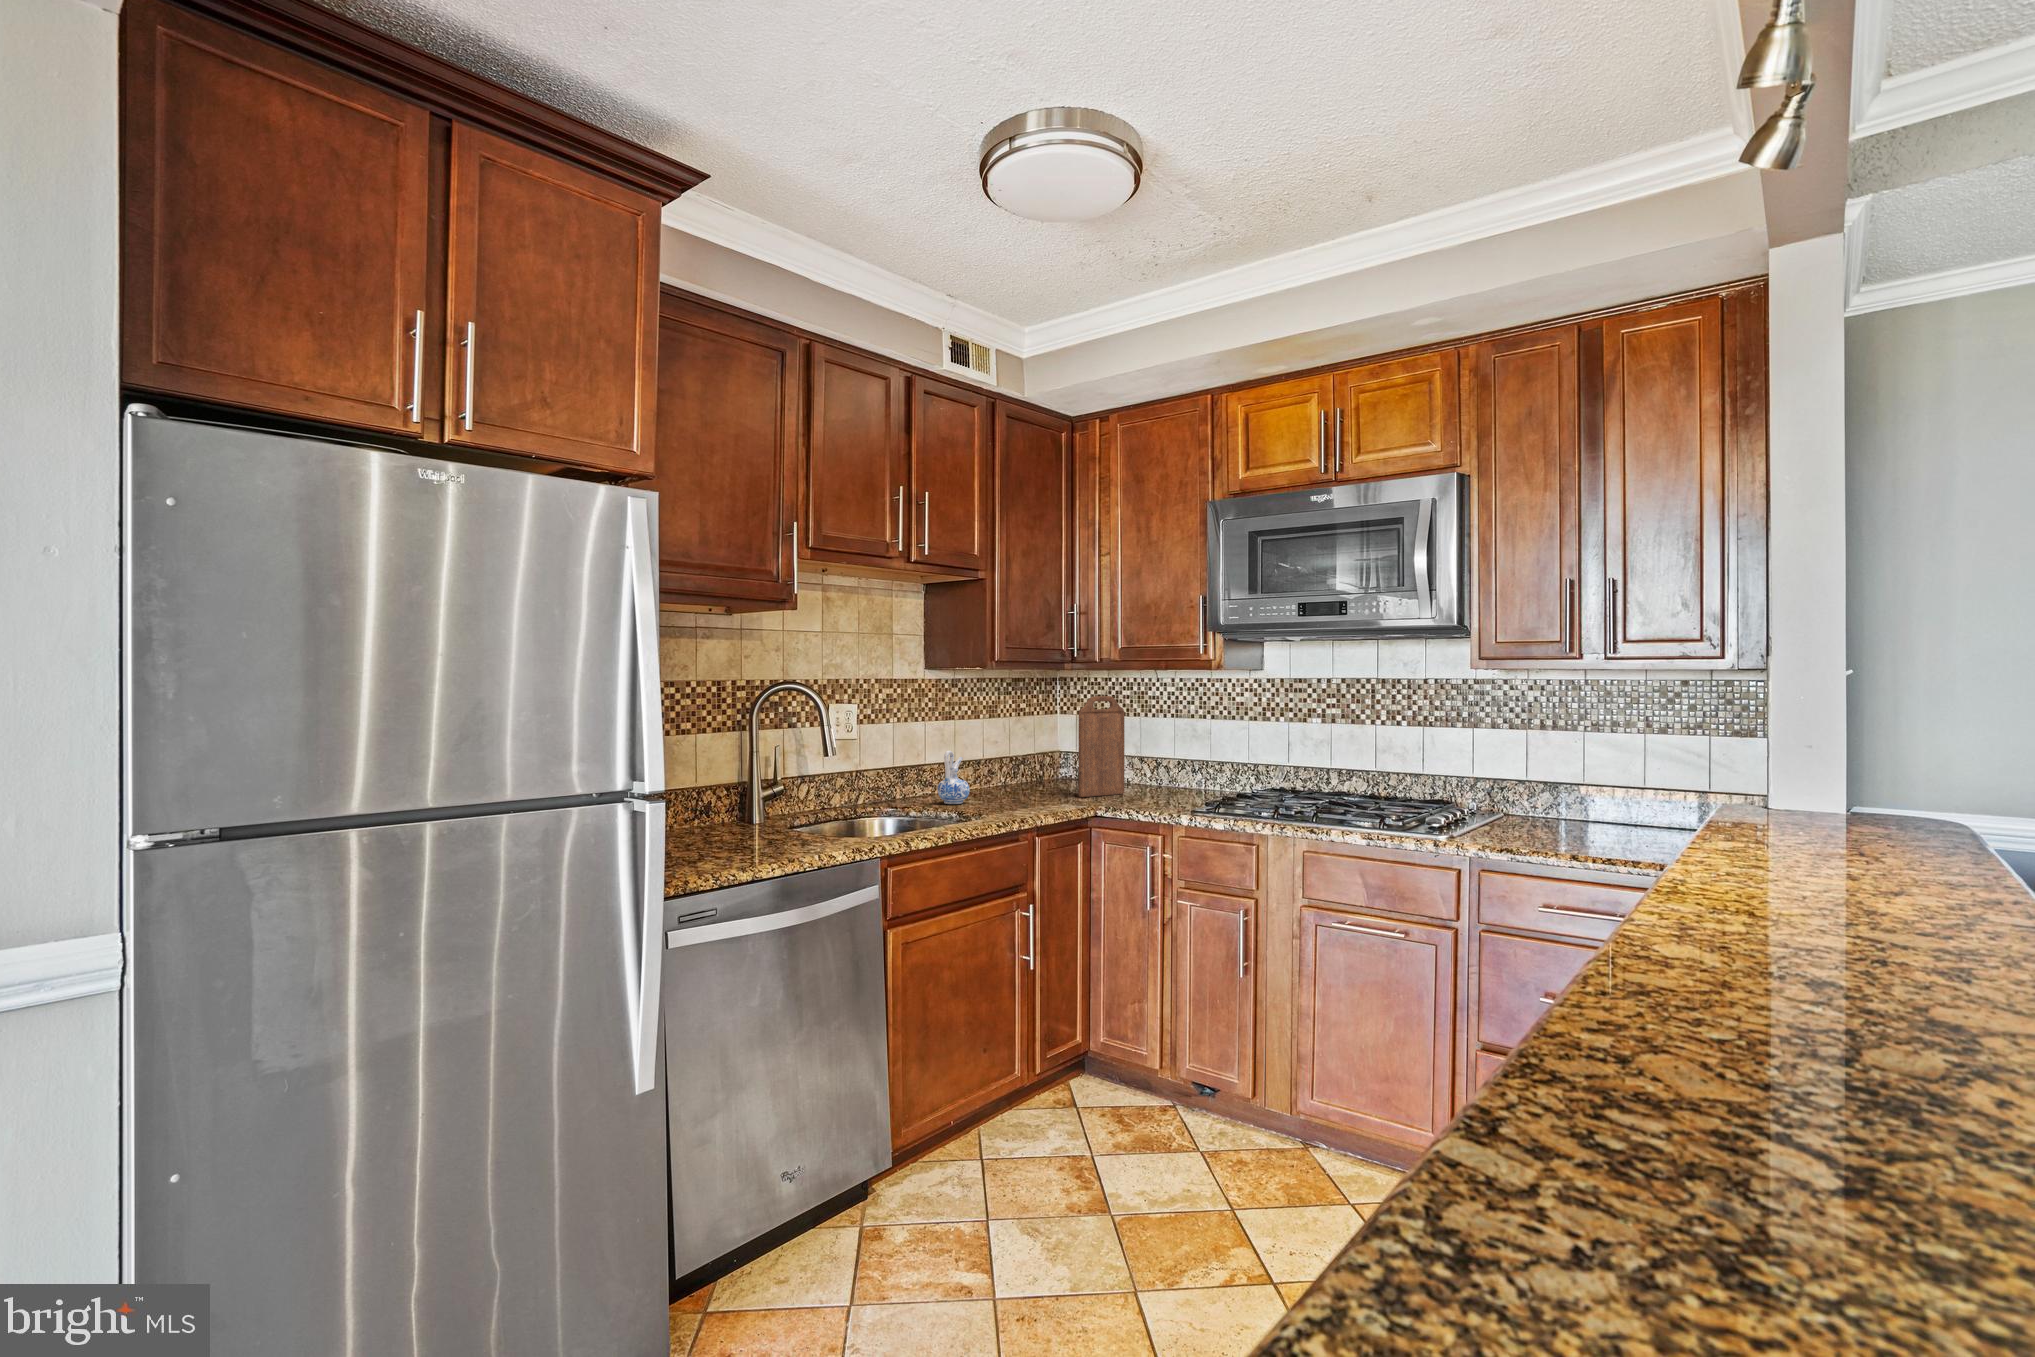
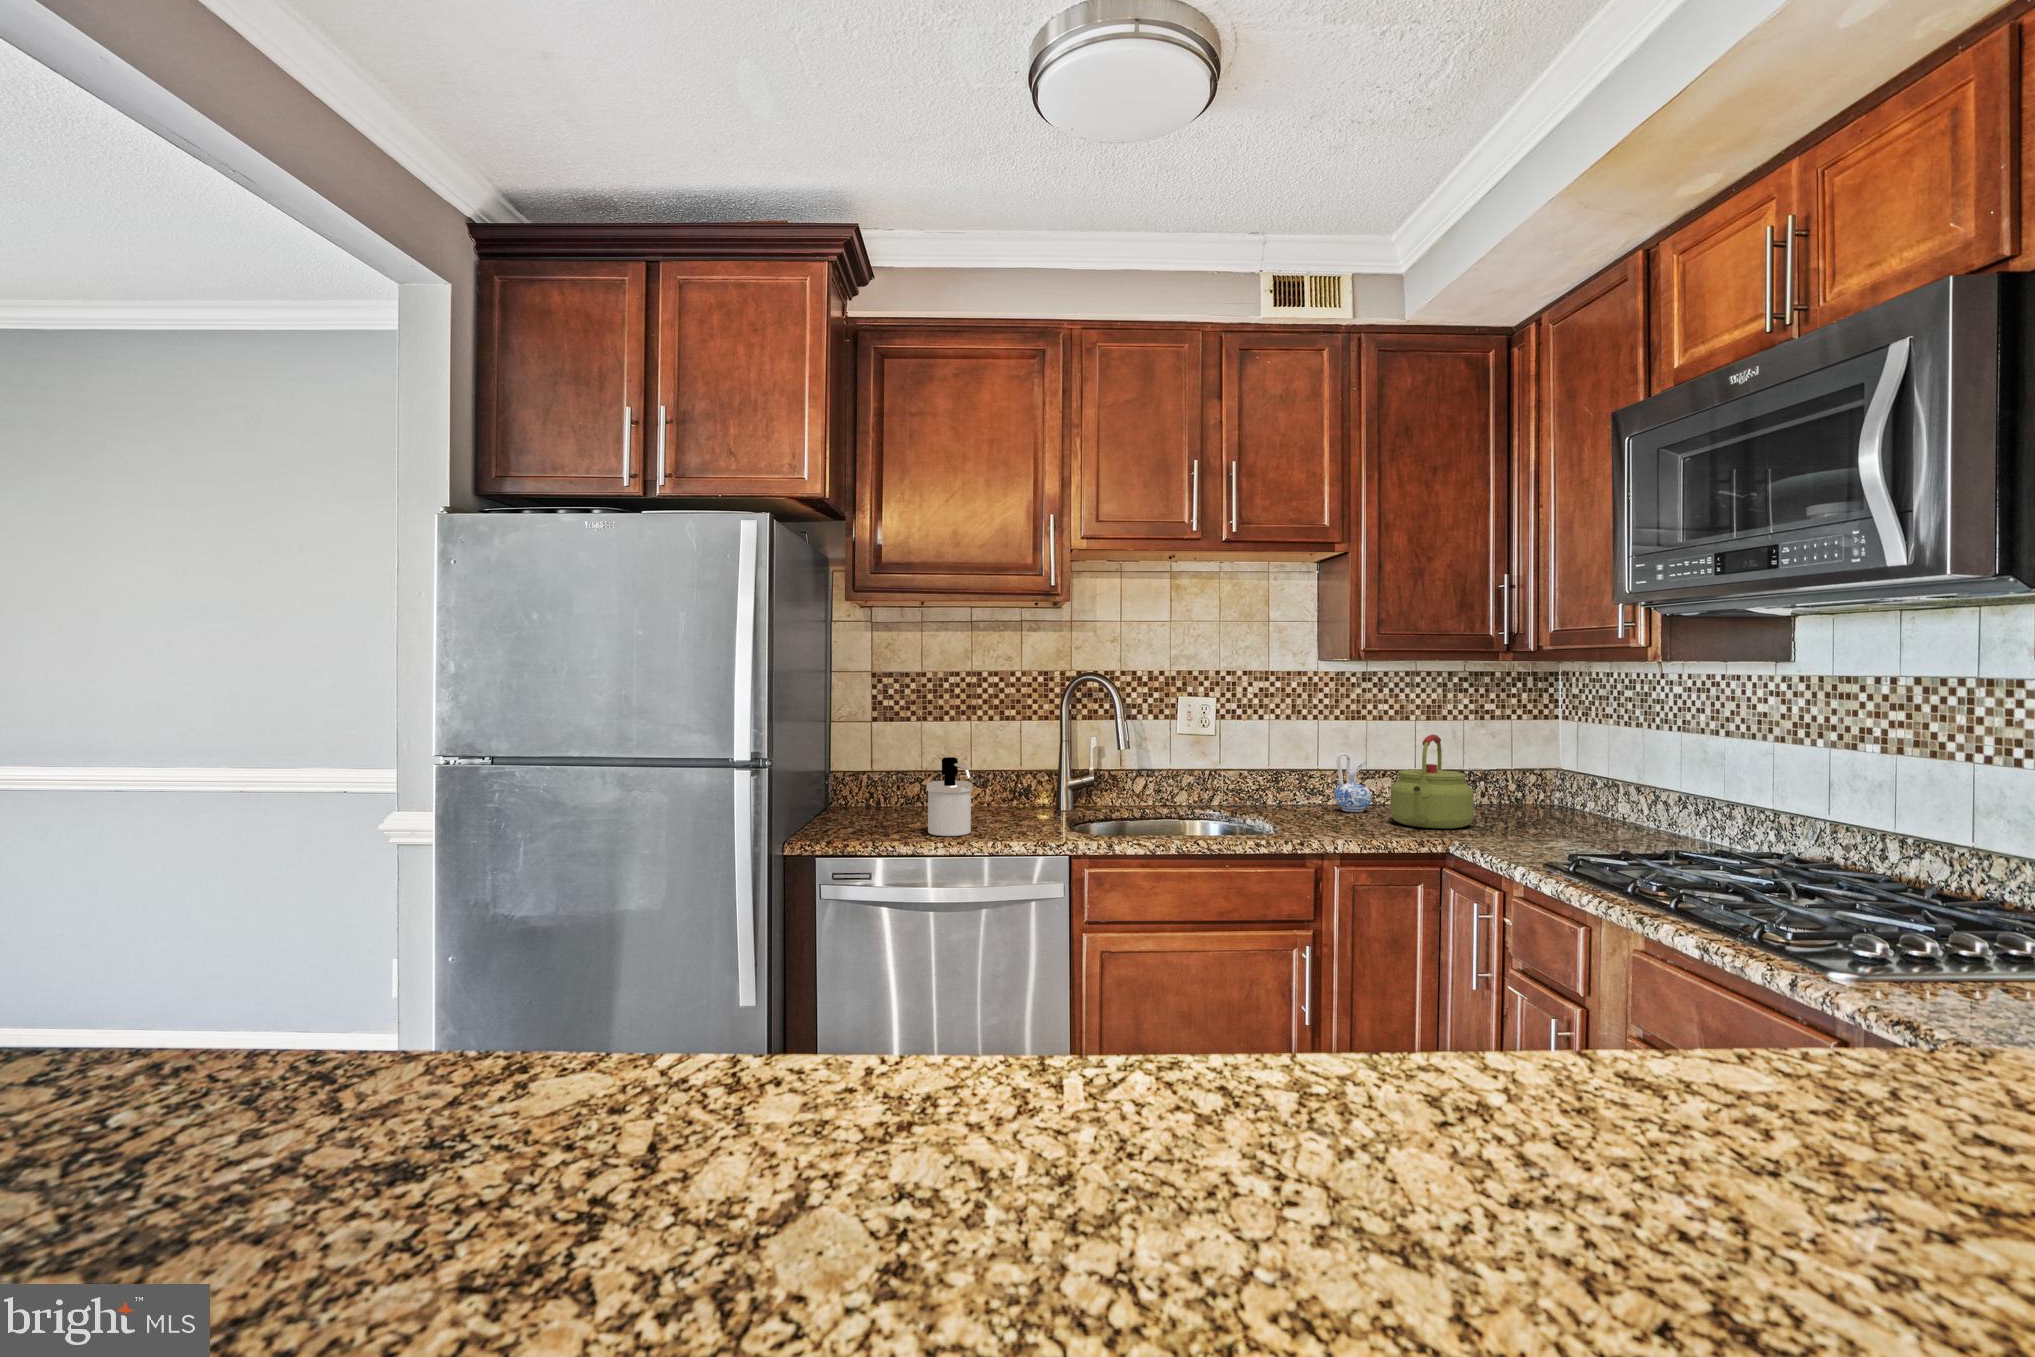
cutting board: present [1079,696,1125,797] -> none [1516,698,1599,826]
kettle: none [1007,729,1072,807] -> present [1390,734,1474,829]
soap dispenser: none [702,775,780,863] -> present [927,757,973,836]

